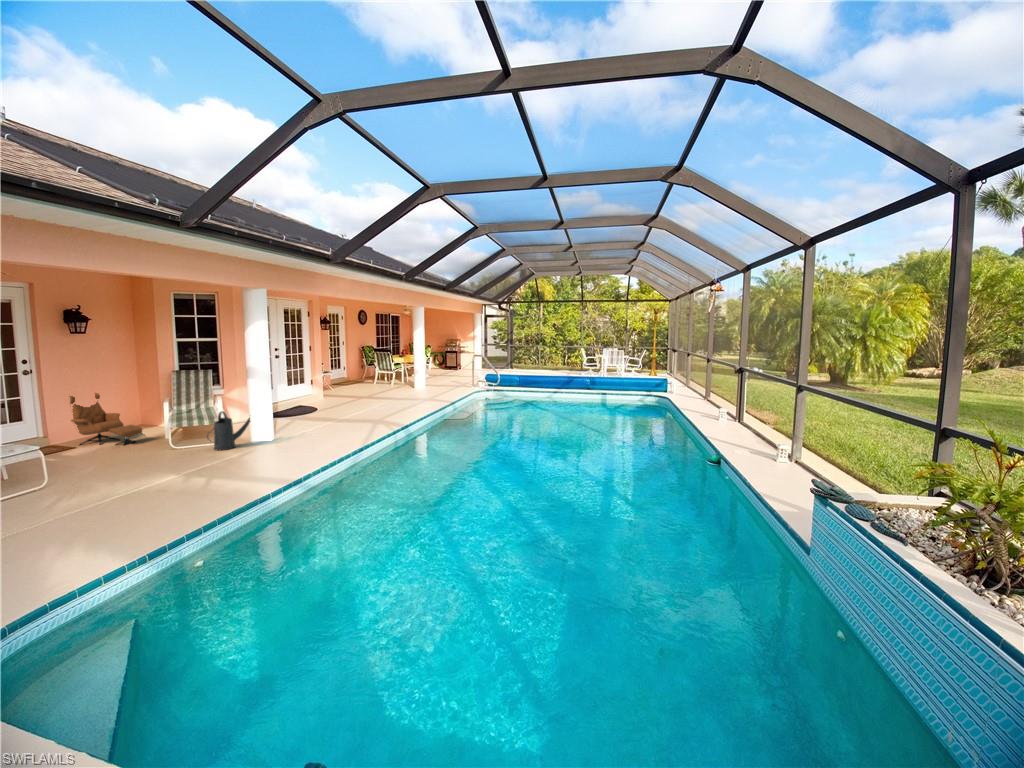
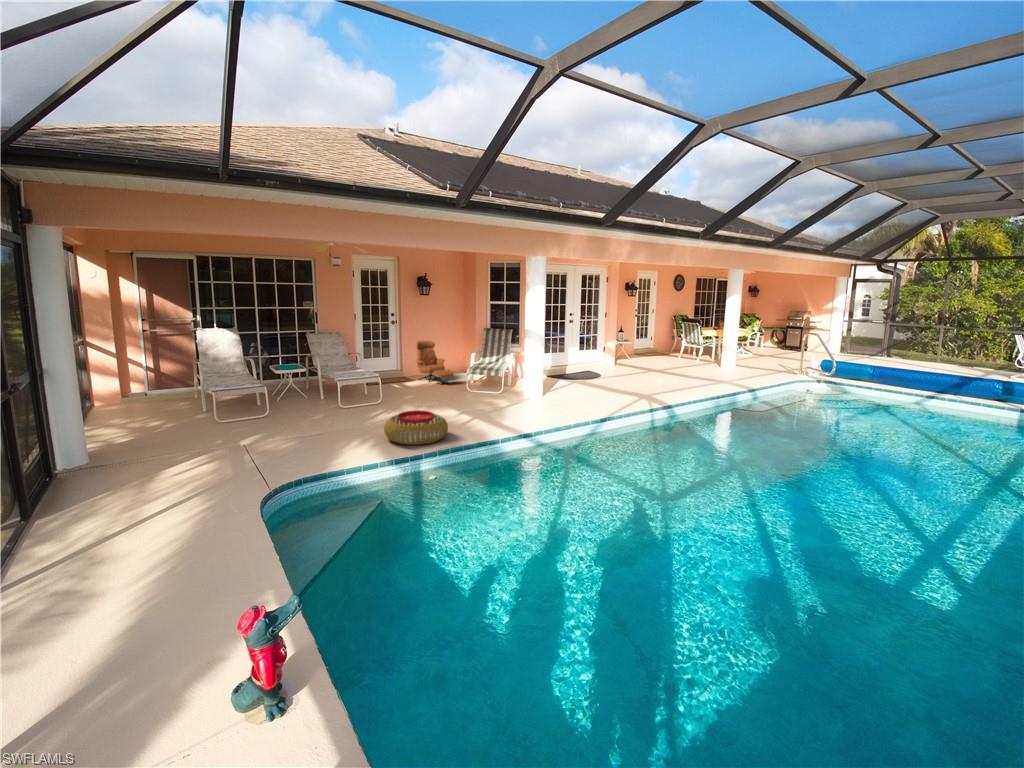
watering can: present [207,411,251,450] -> none [485,367,524,401]
pouf: none [100,476,202,525] -> present [384,410,448,445]

